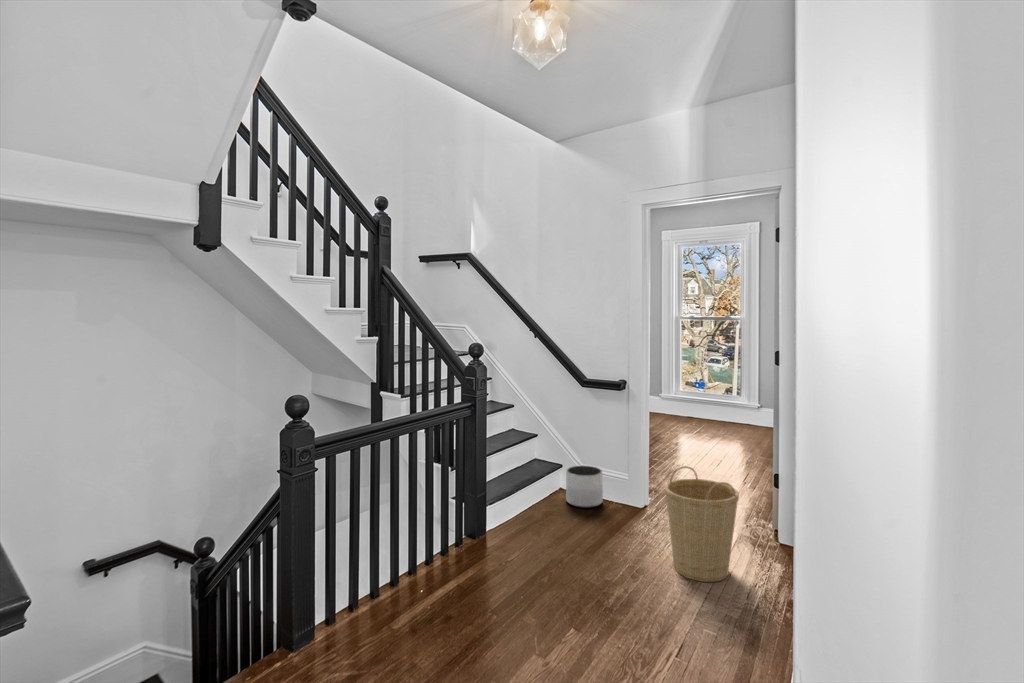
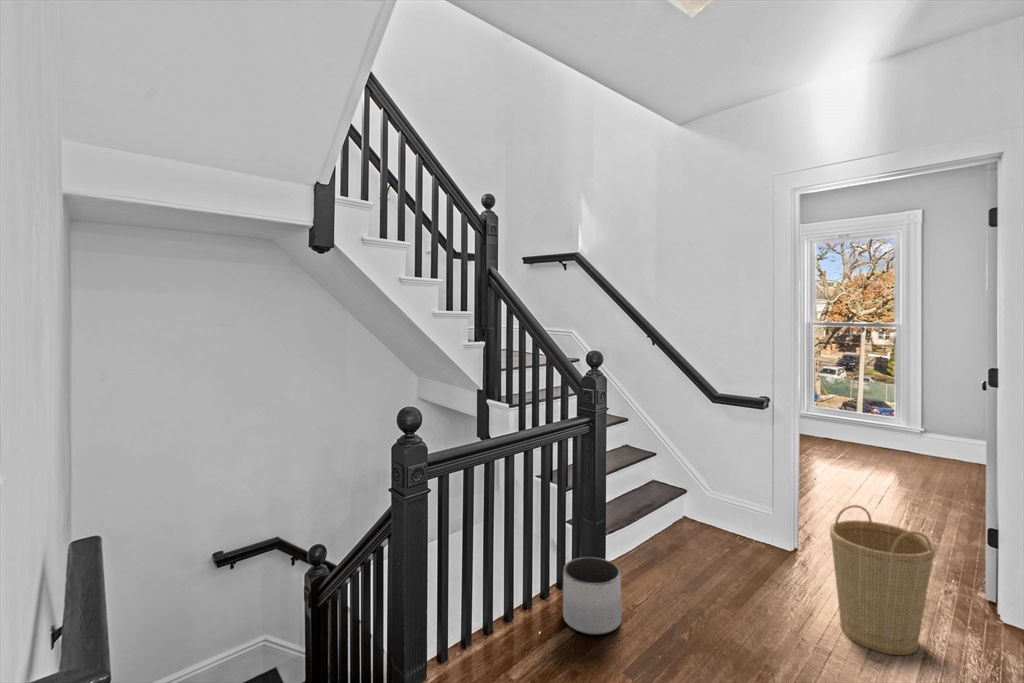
planter: present [566,466,603,508] -> present [563,557,622,635]

